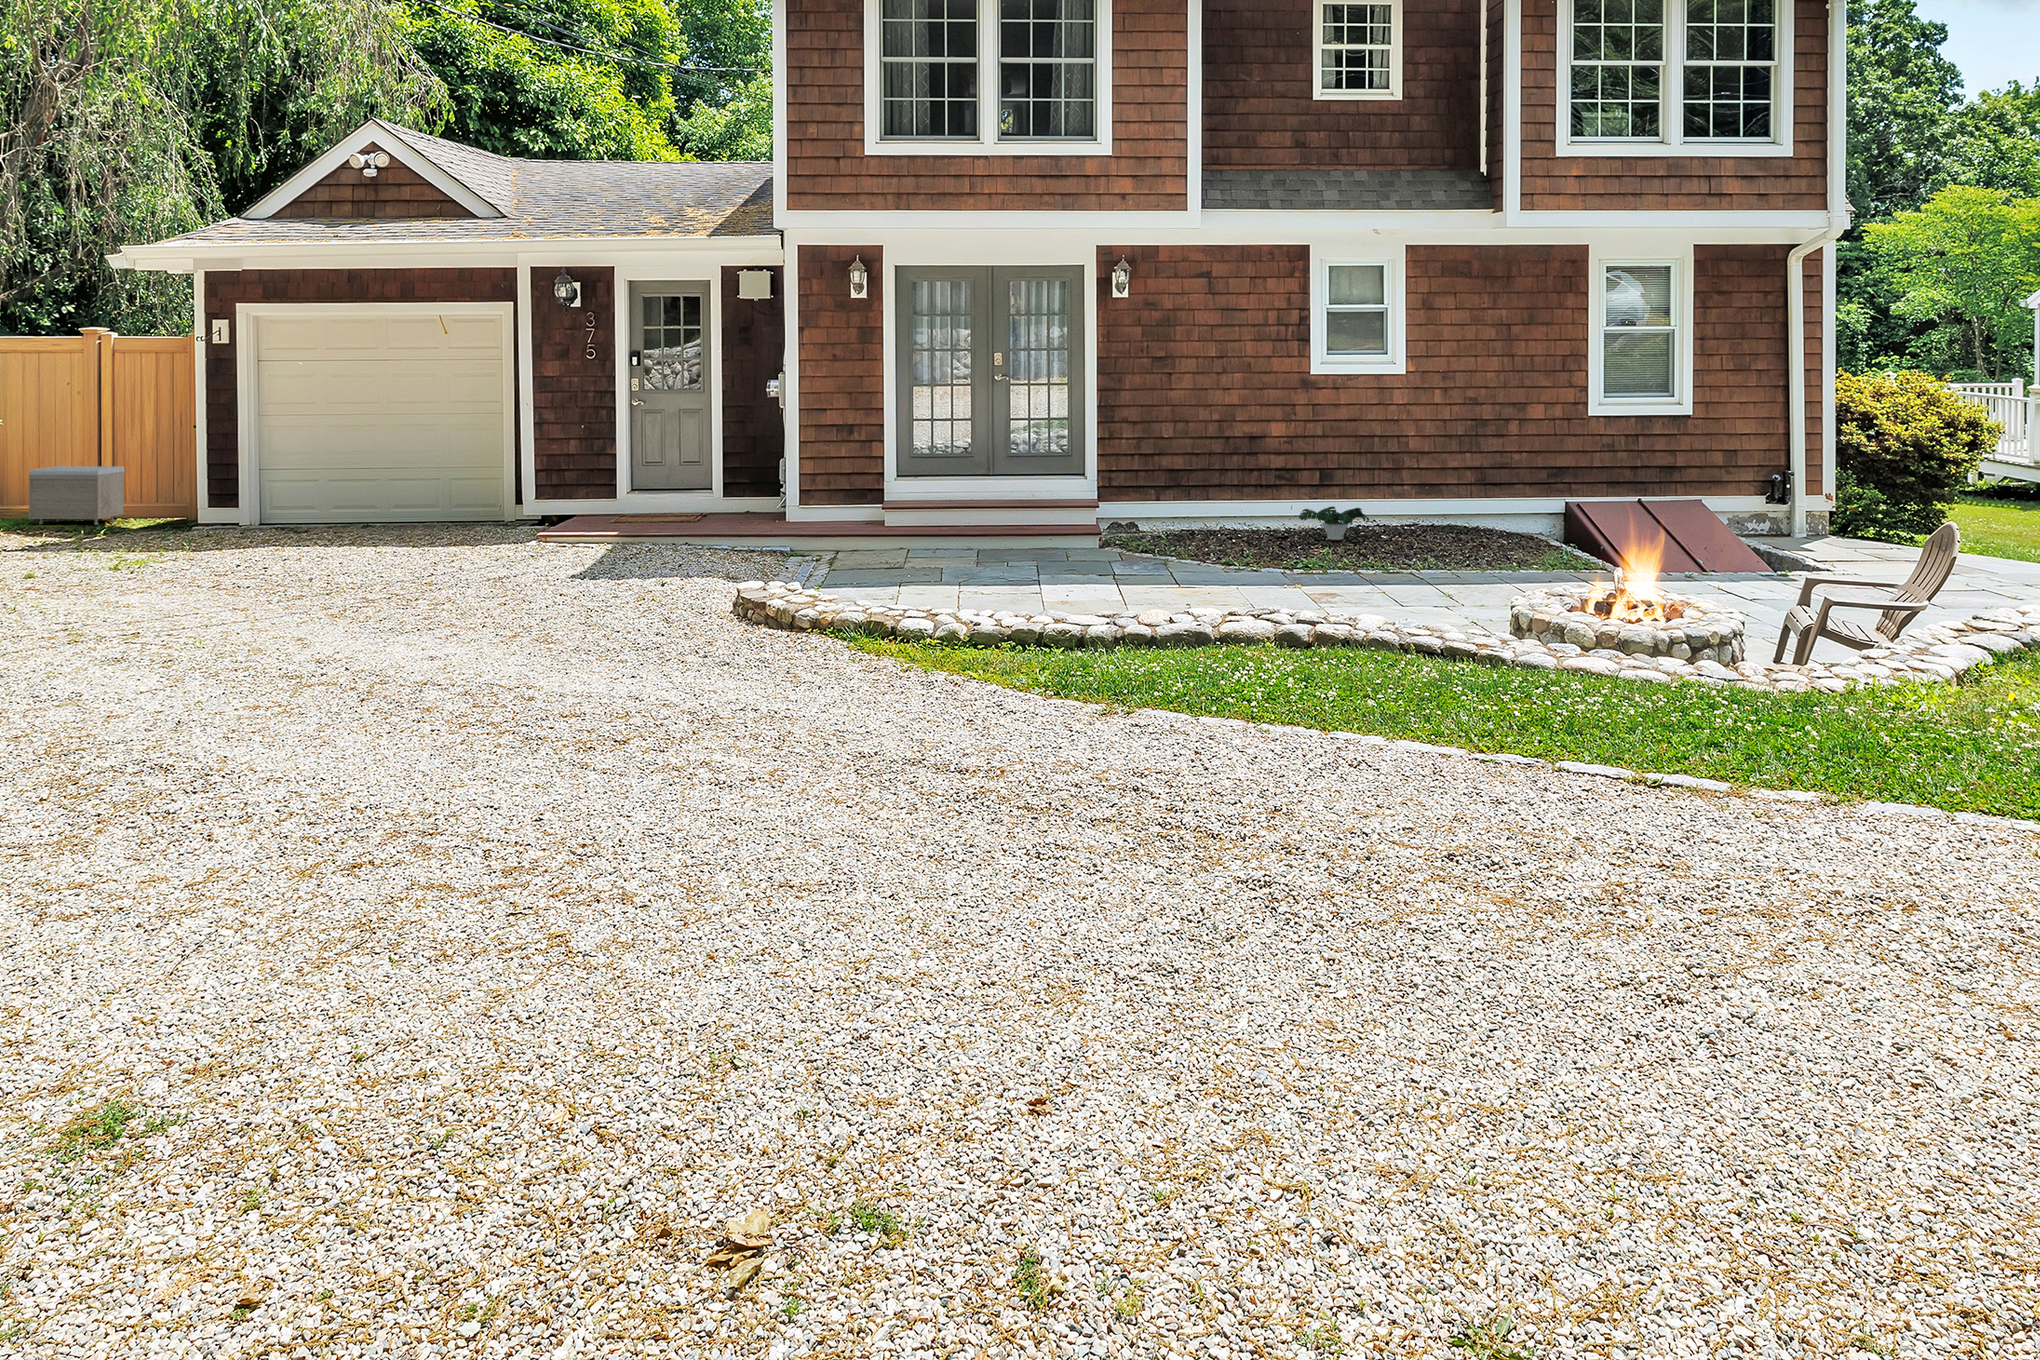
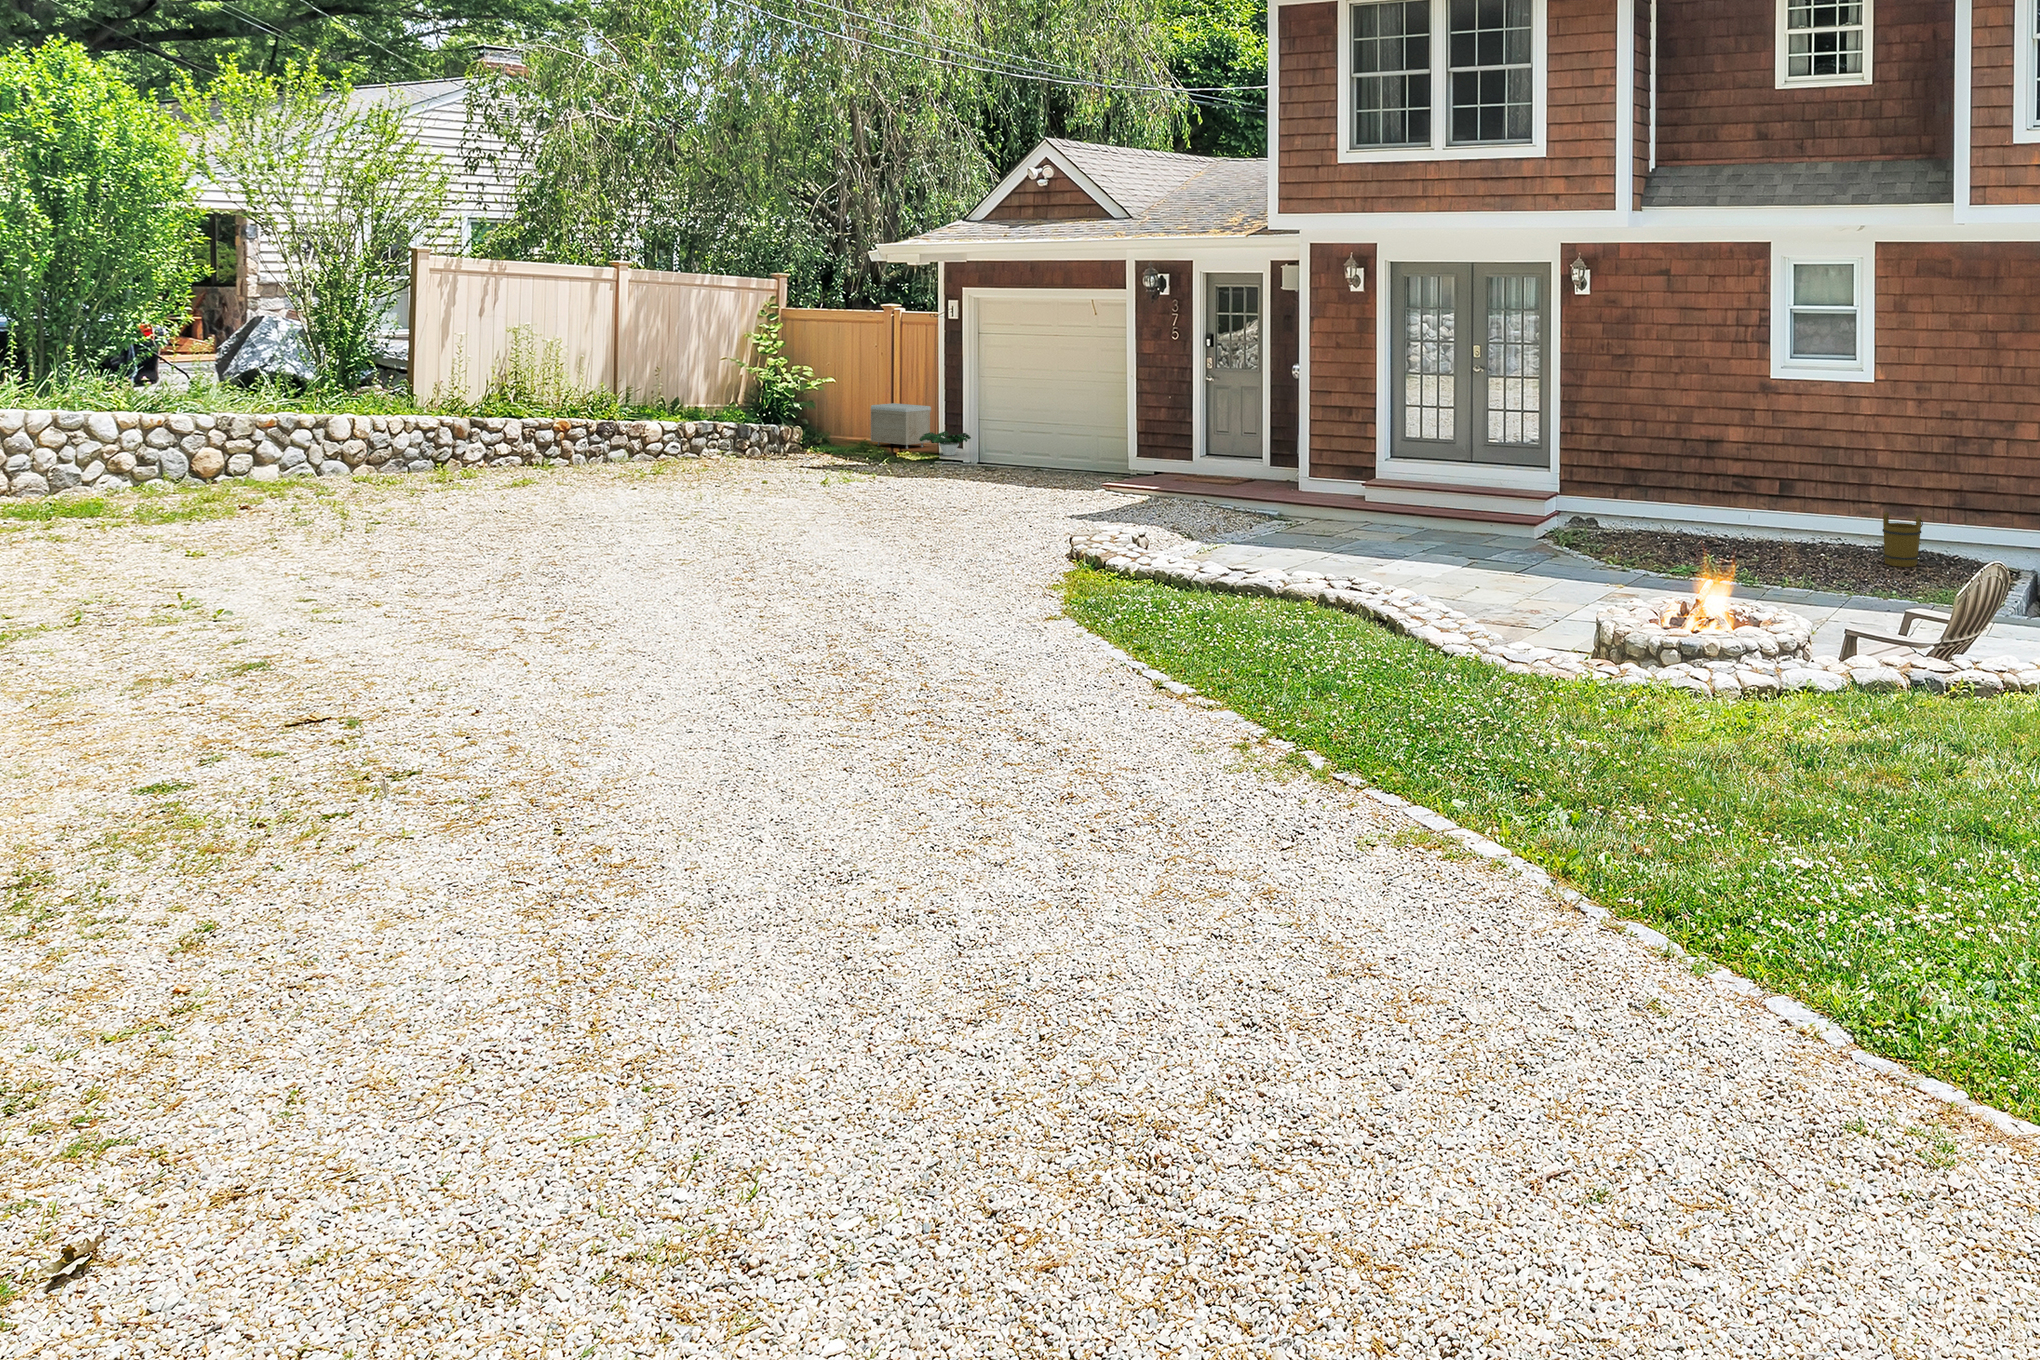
bucket: none [1438,492,1475,540] -> present [1882,512,1923,567]
potted plant: present [1299,506,1369,540] -> present [919,431,971,456]

